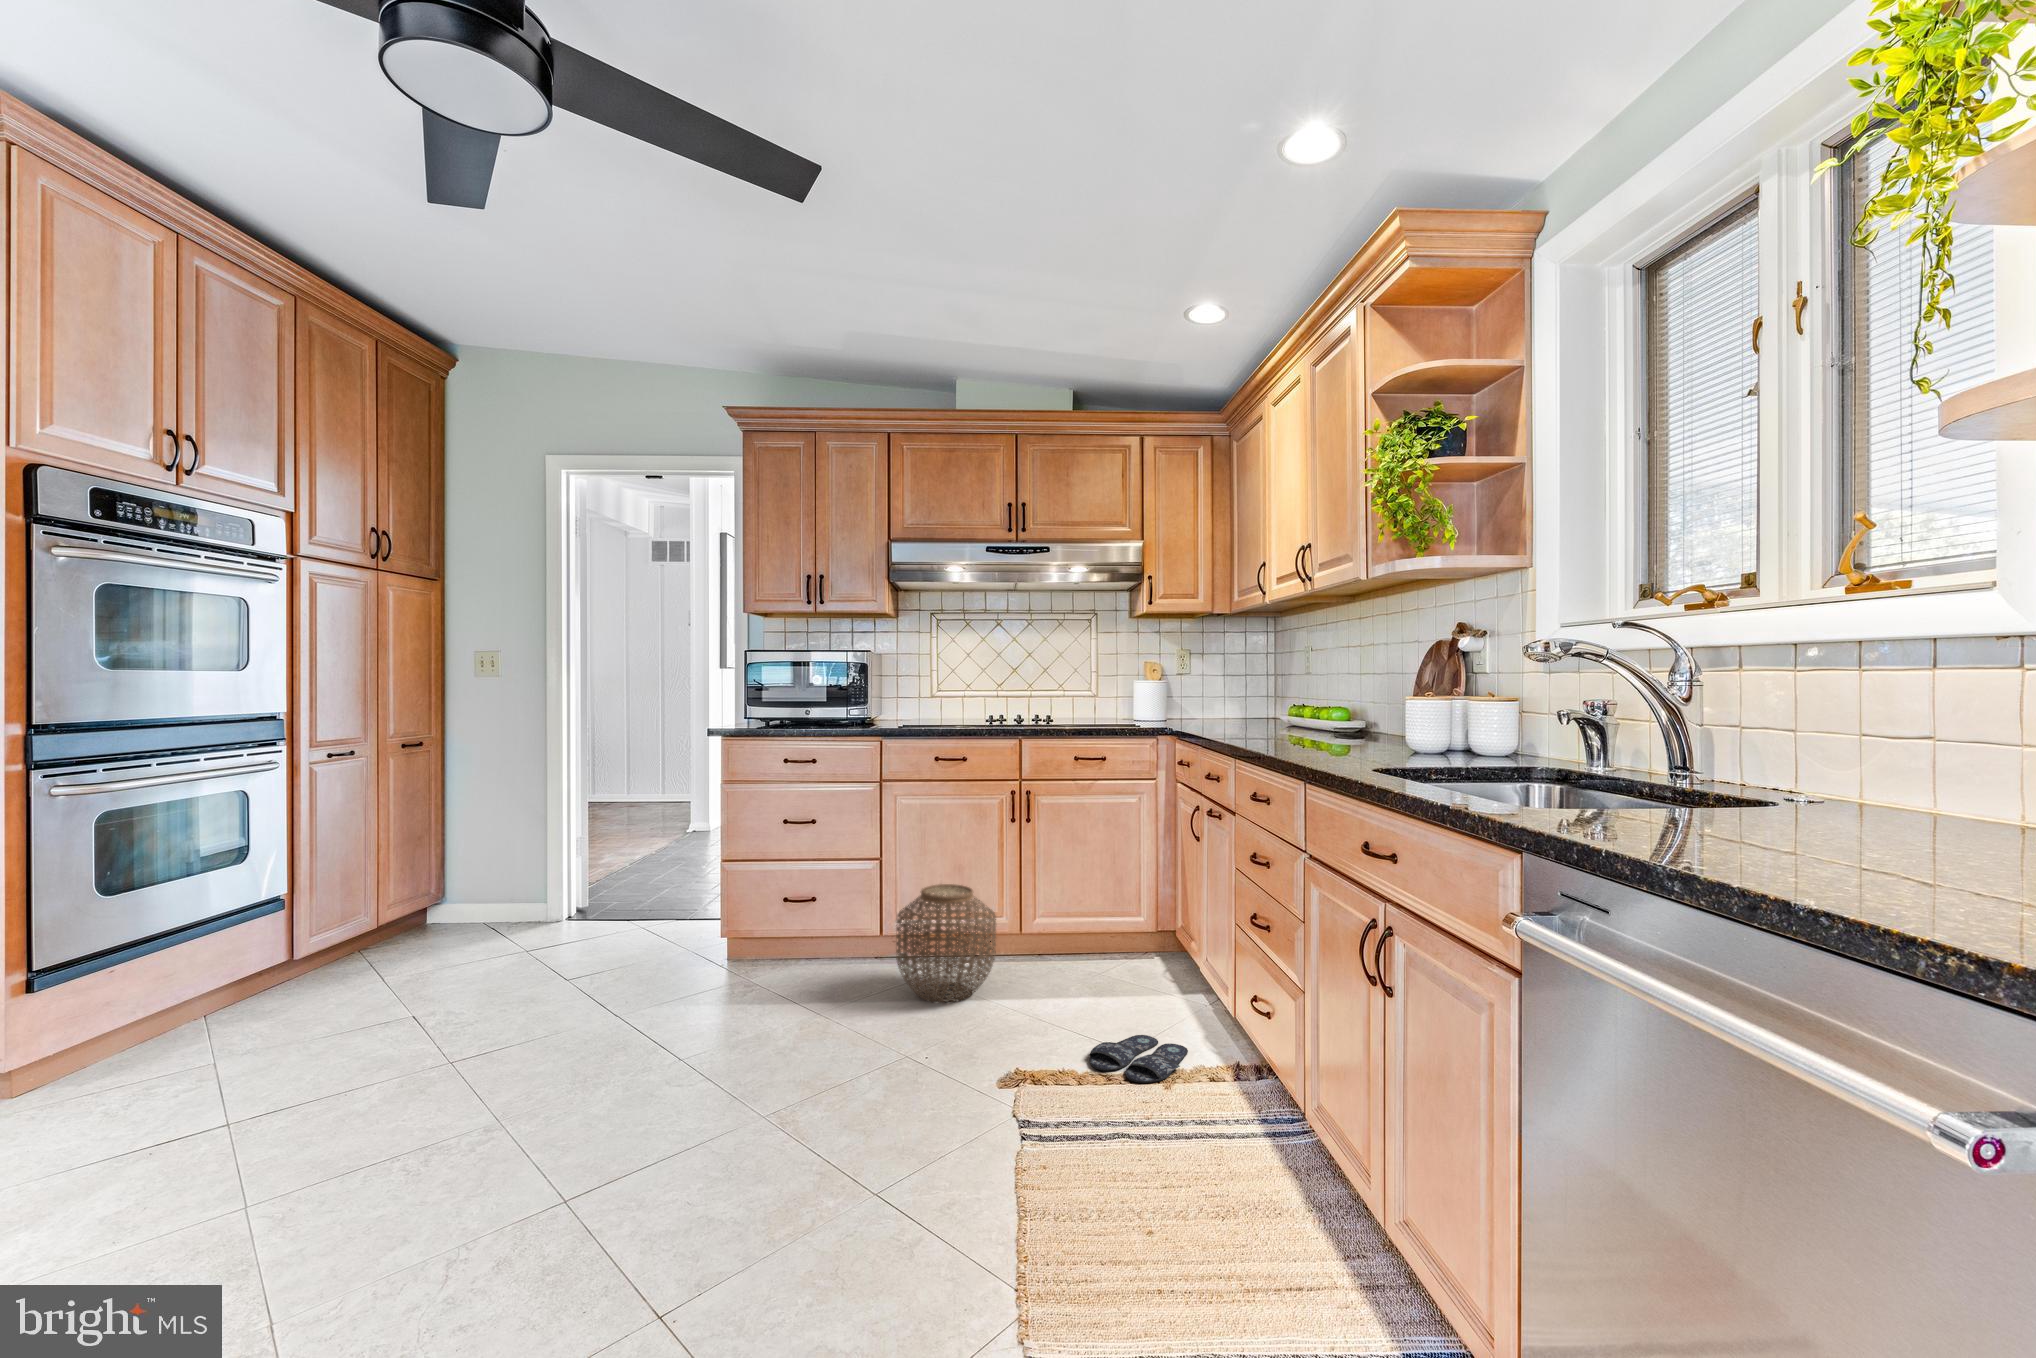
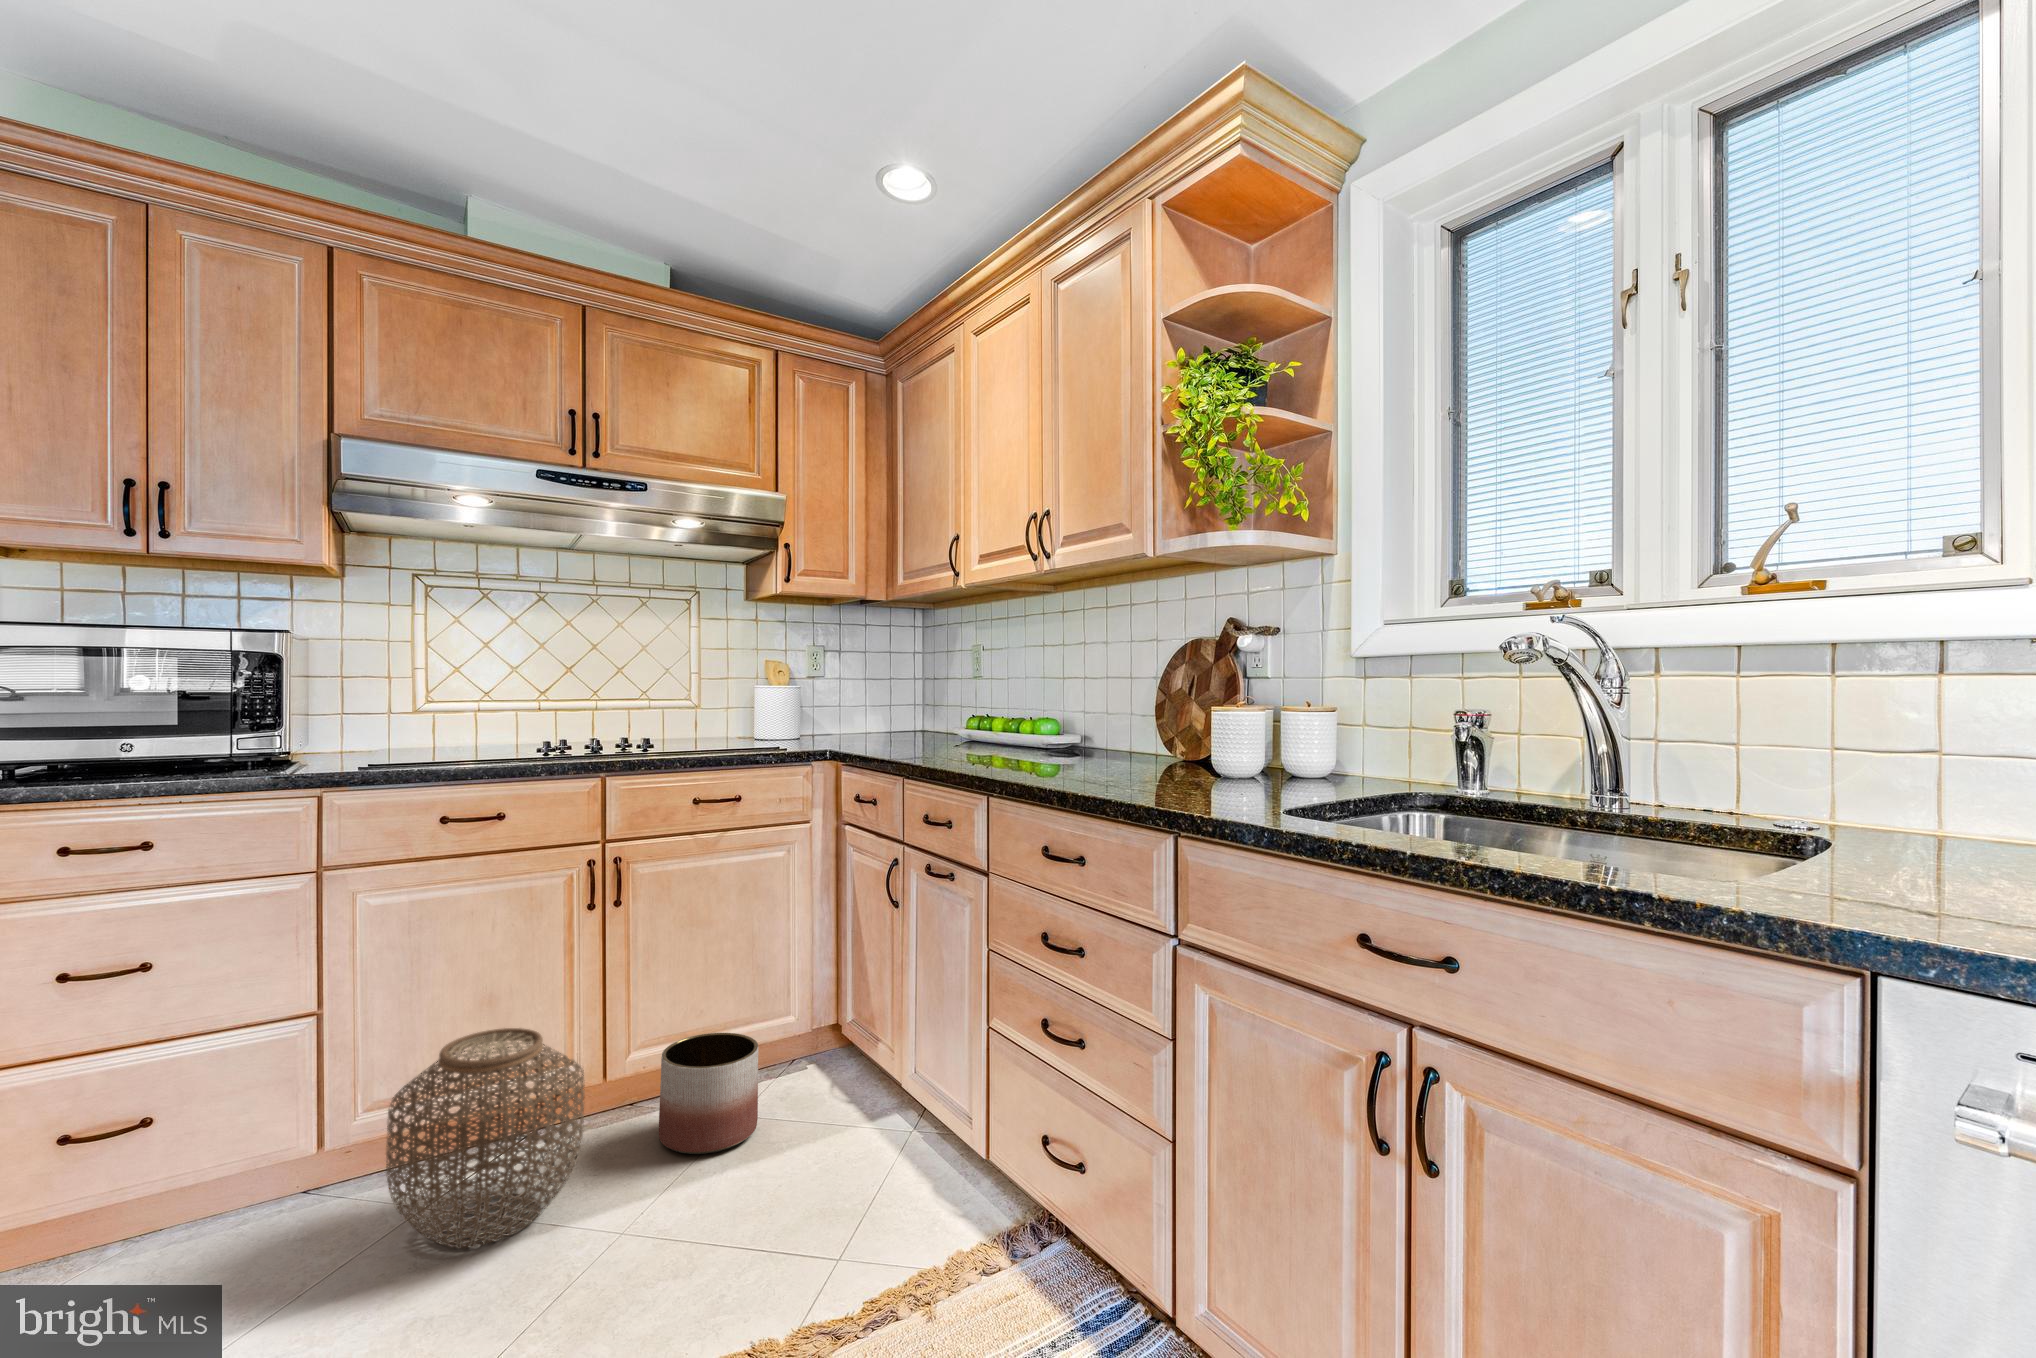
planter: none [1046,915,1109,989] -> present [659,1033,758,1154]
slippers: present [1089,1035,1188,1083] -> none [794,1216,936,1318]

